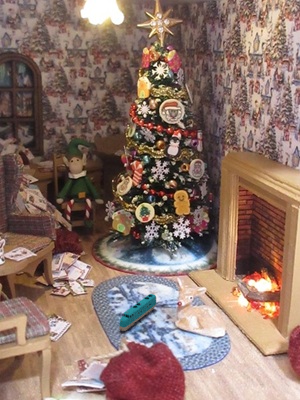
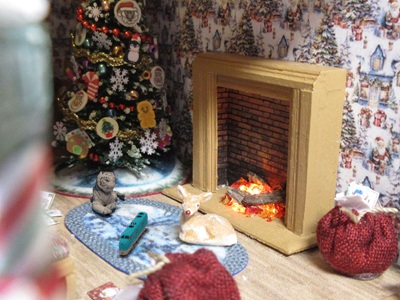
plush toy: none [120,252,152,291] -> present [90,172,125,215]

